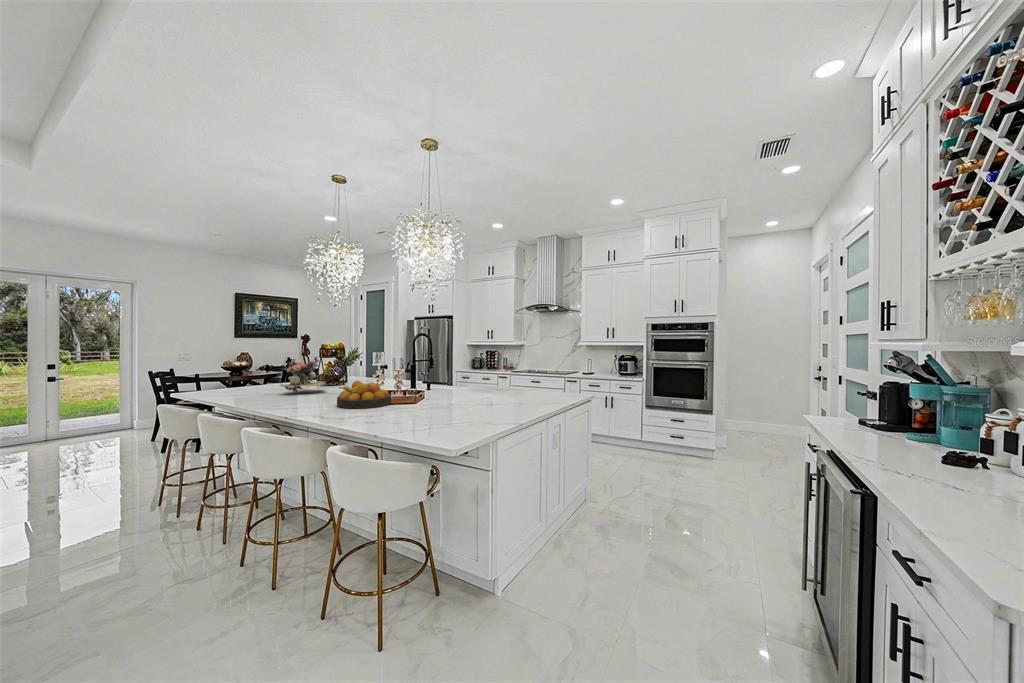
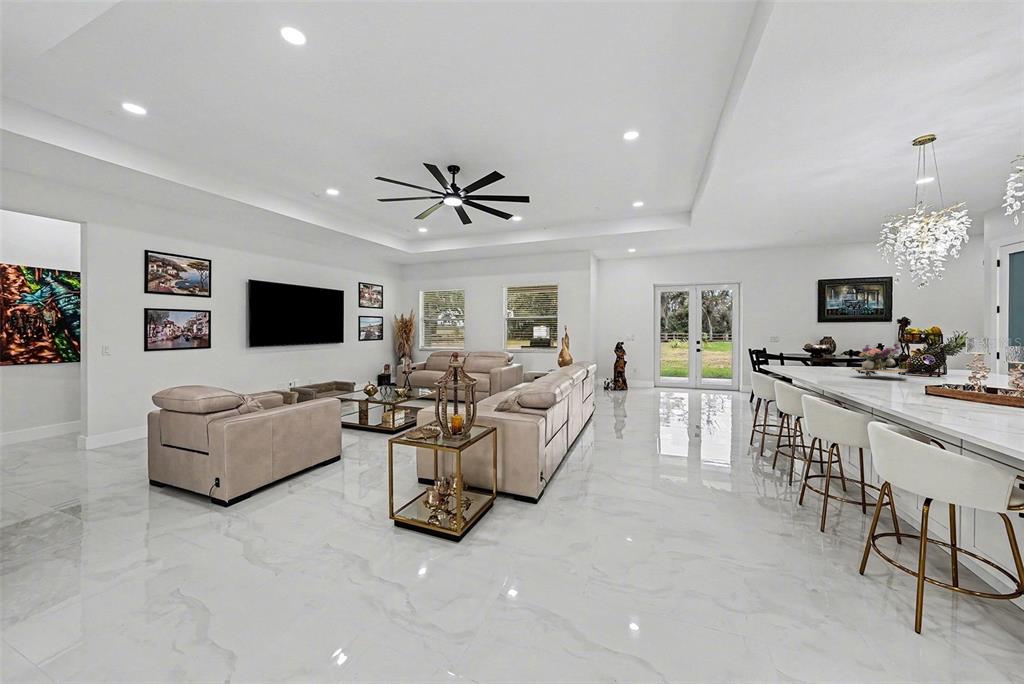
fruit bowl: present [337,381,391,408] -> none [909,372,996,403]

